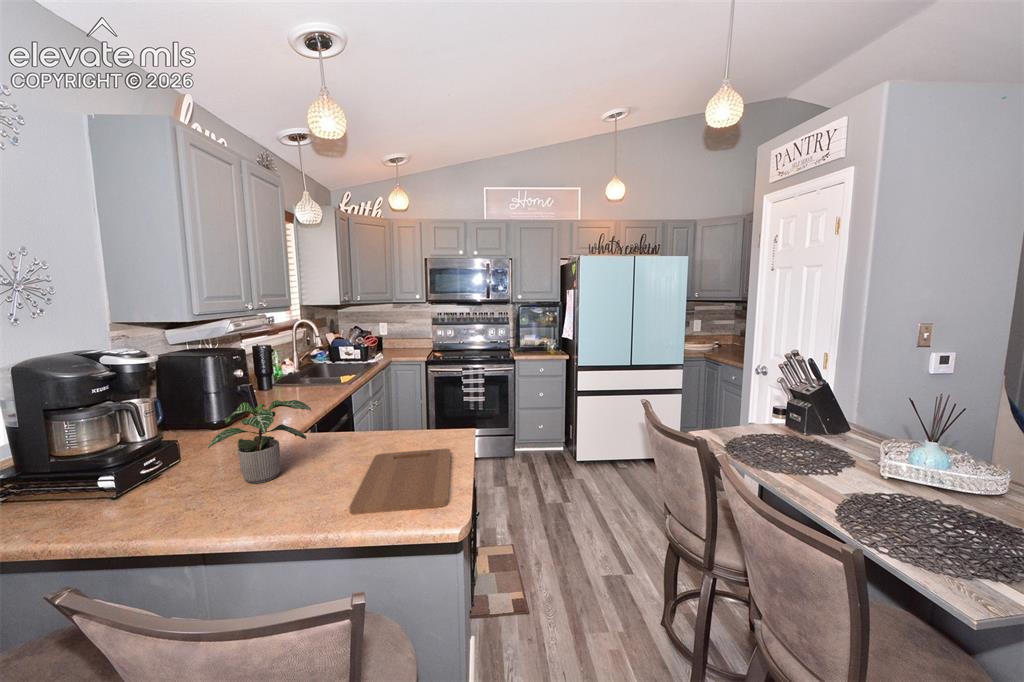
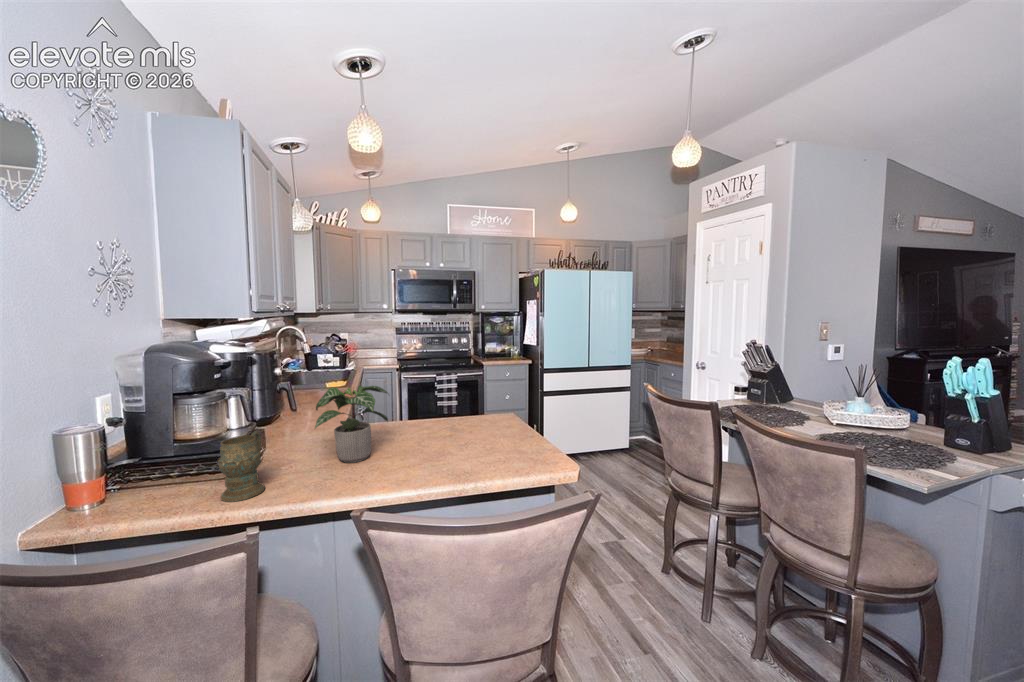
mug: none [93,449,155,522] -> present [218,431,265,502]
cutting board: present [349,449,451,515] -> none [449,426,550,475]

